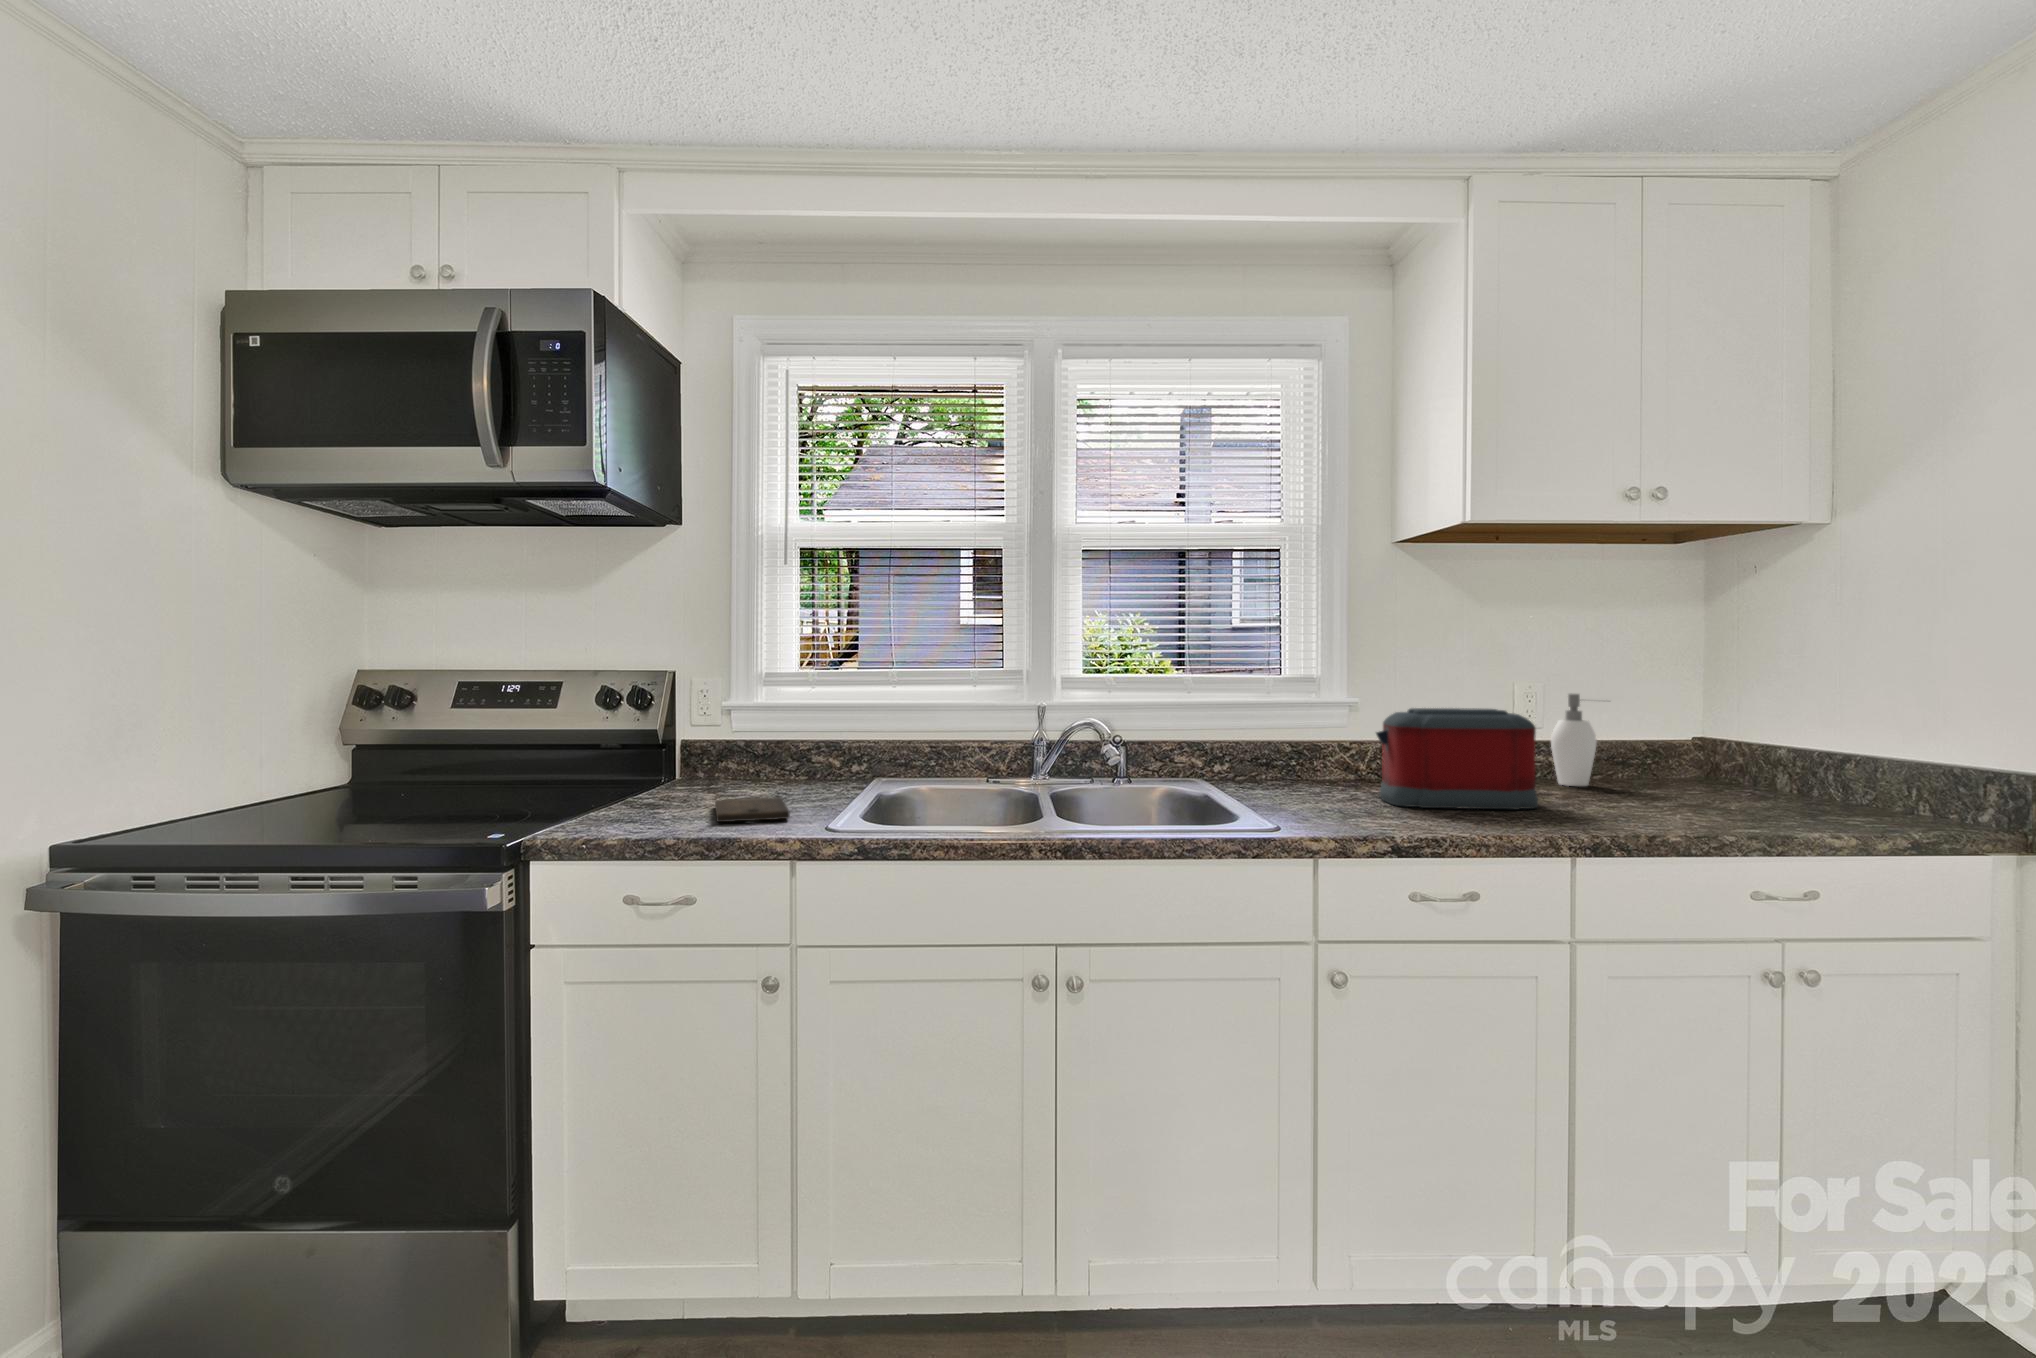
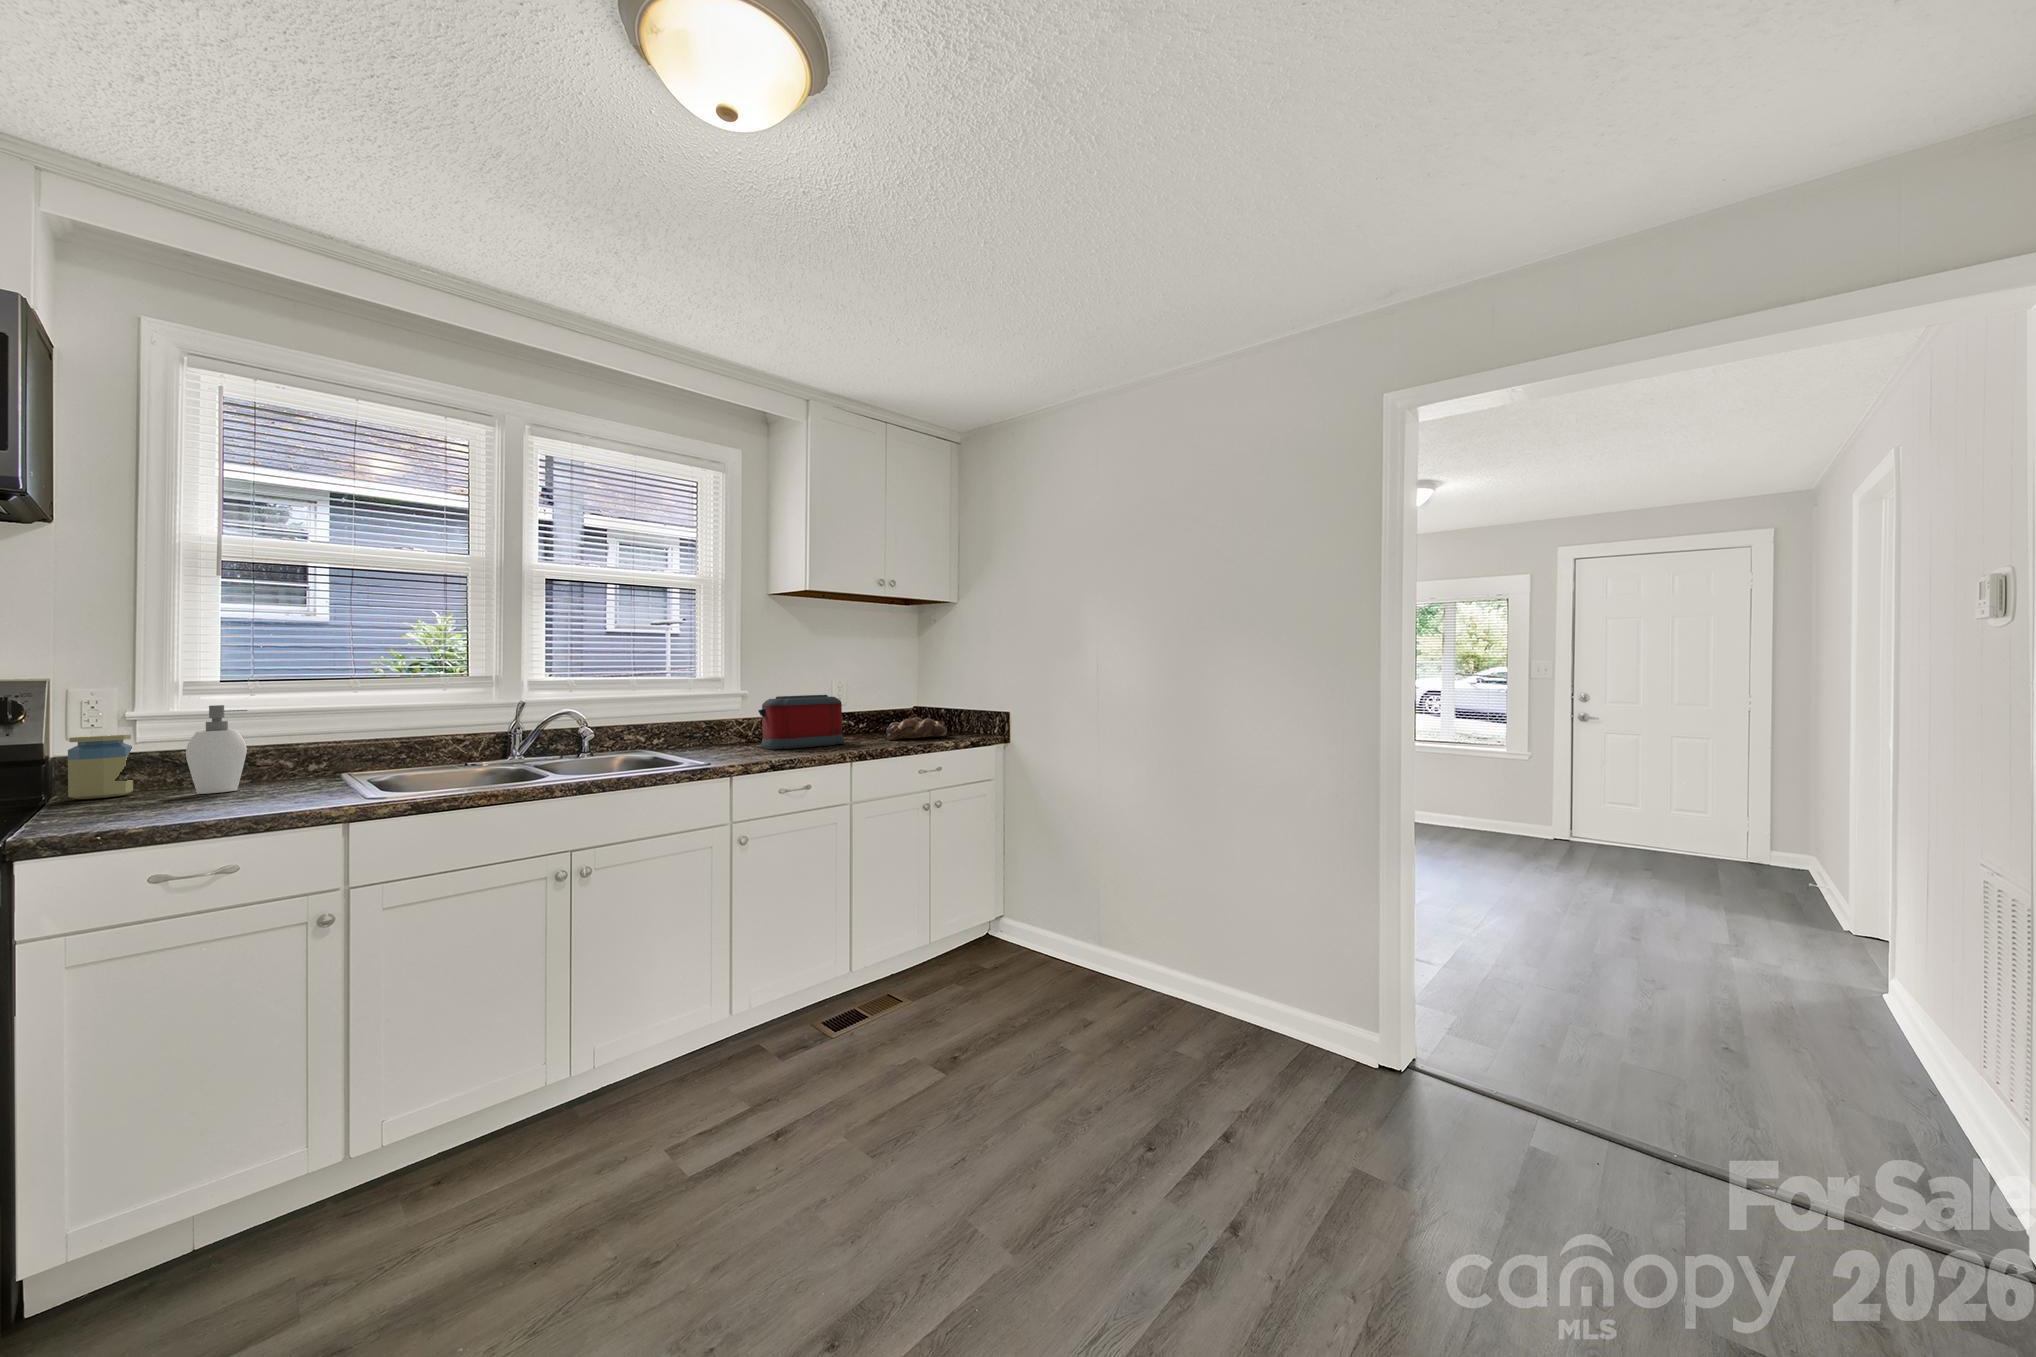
soap dispenser: present [1551,694,1597,786] -> present [186,705,247,794]
jar: none [687,720,727,785] -> present [68,735,133,799]
bread loaf: none [1633,766,1788,814] -> present [886,717,947,740]
cutting board: present [715,797,790,822] -> none [142,792,260,815]

